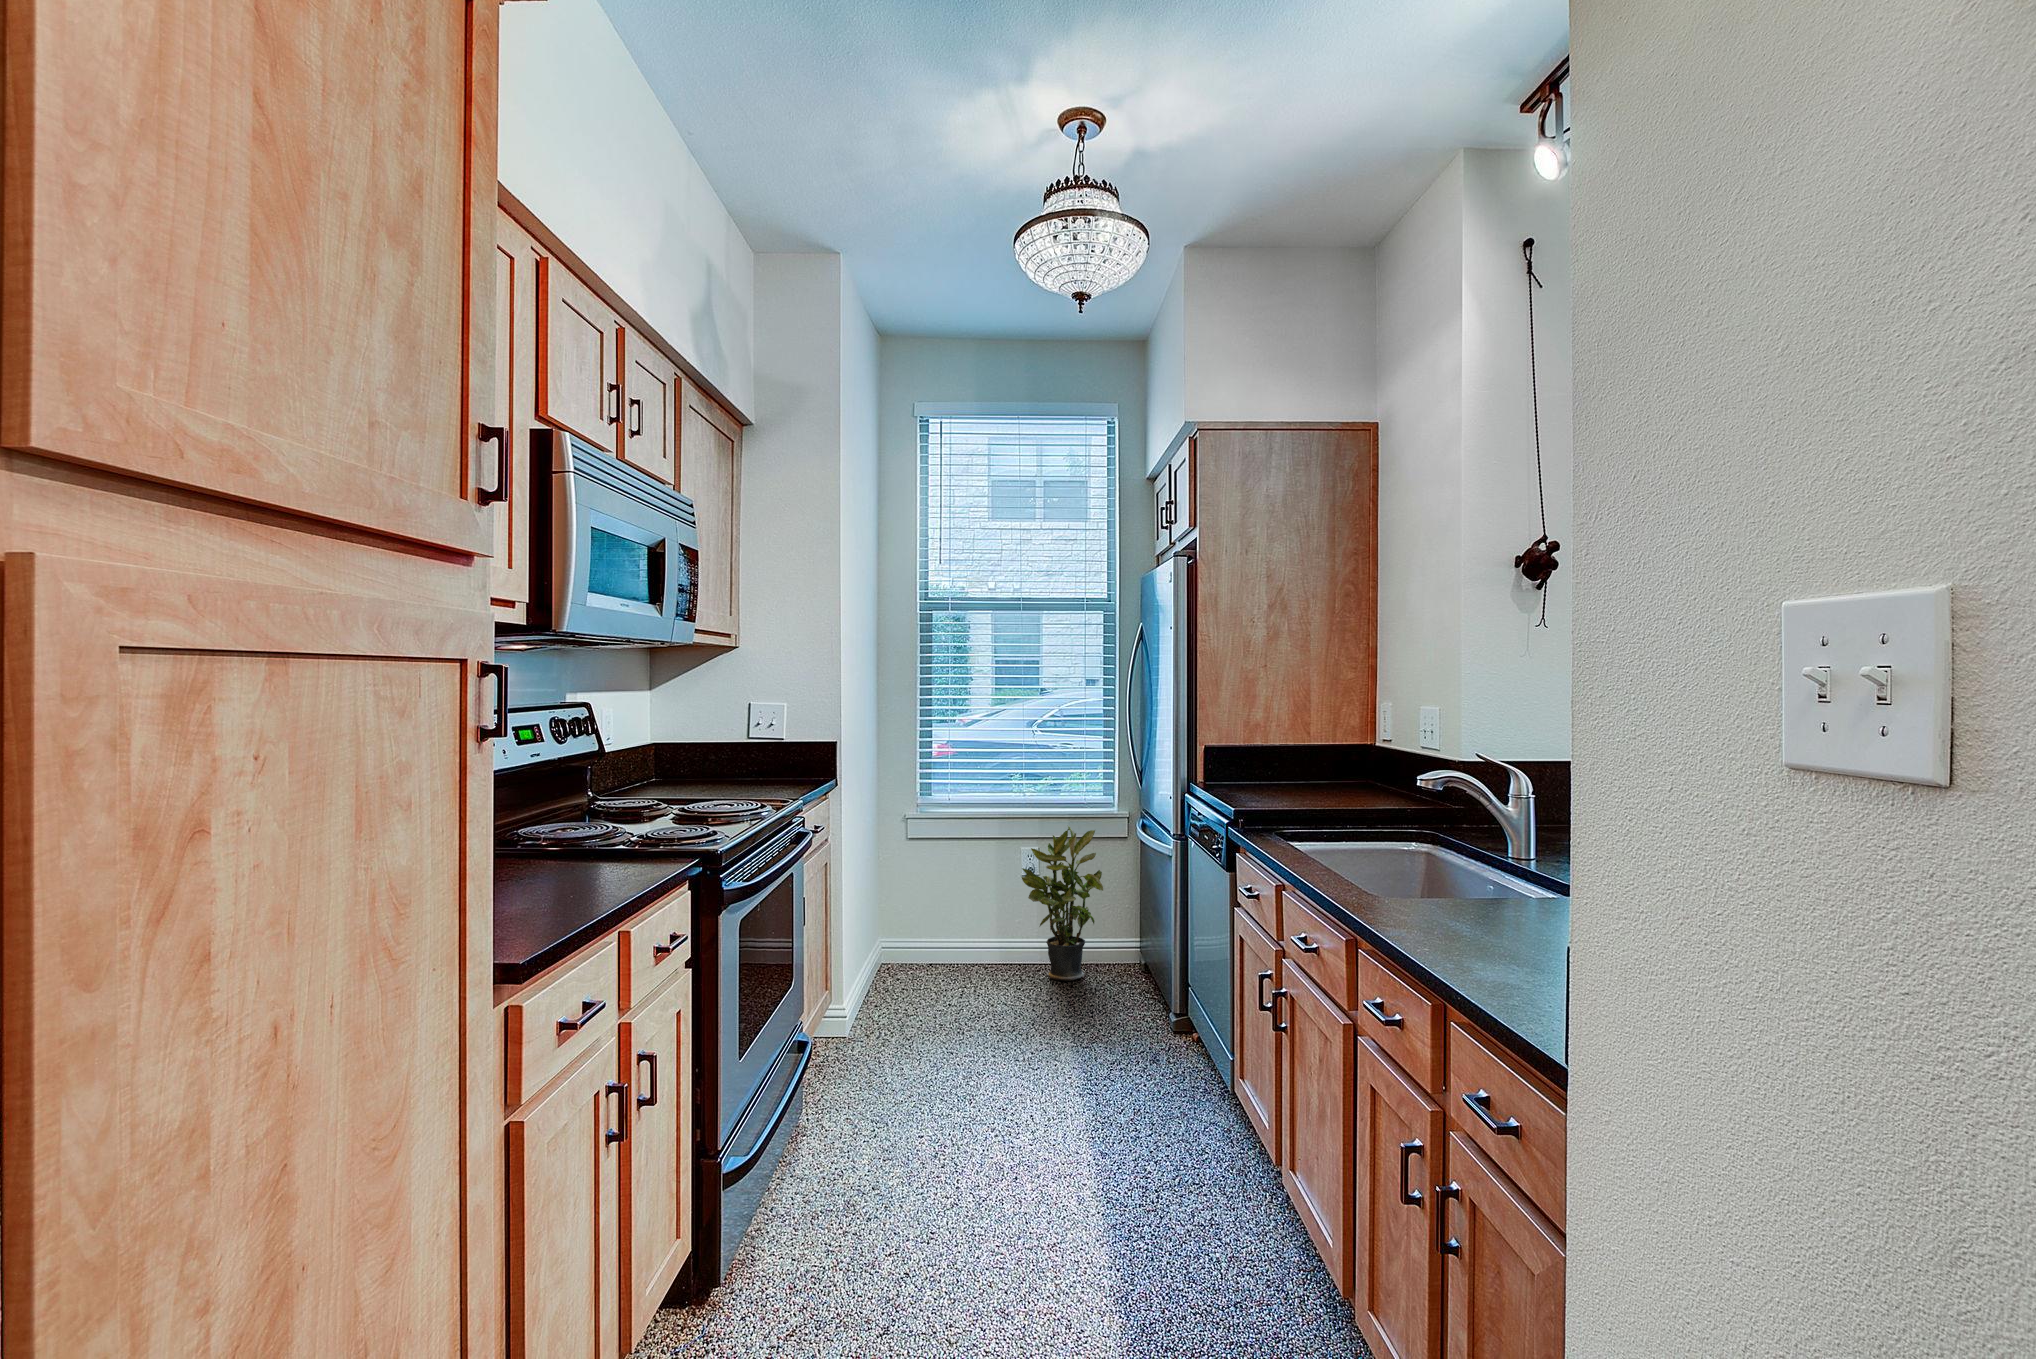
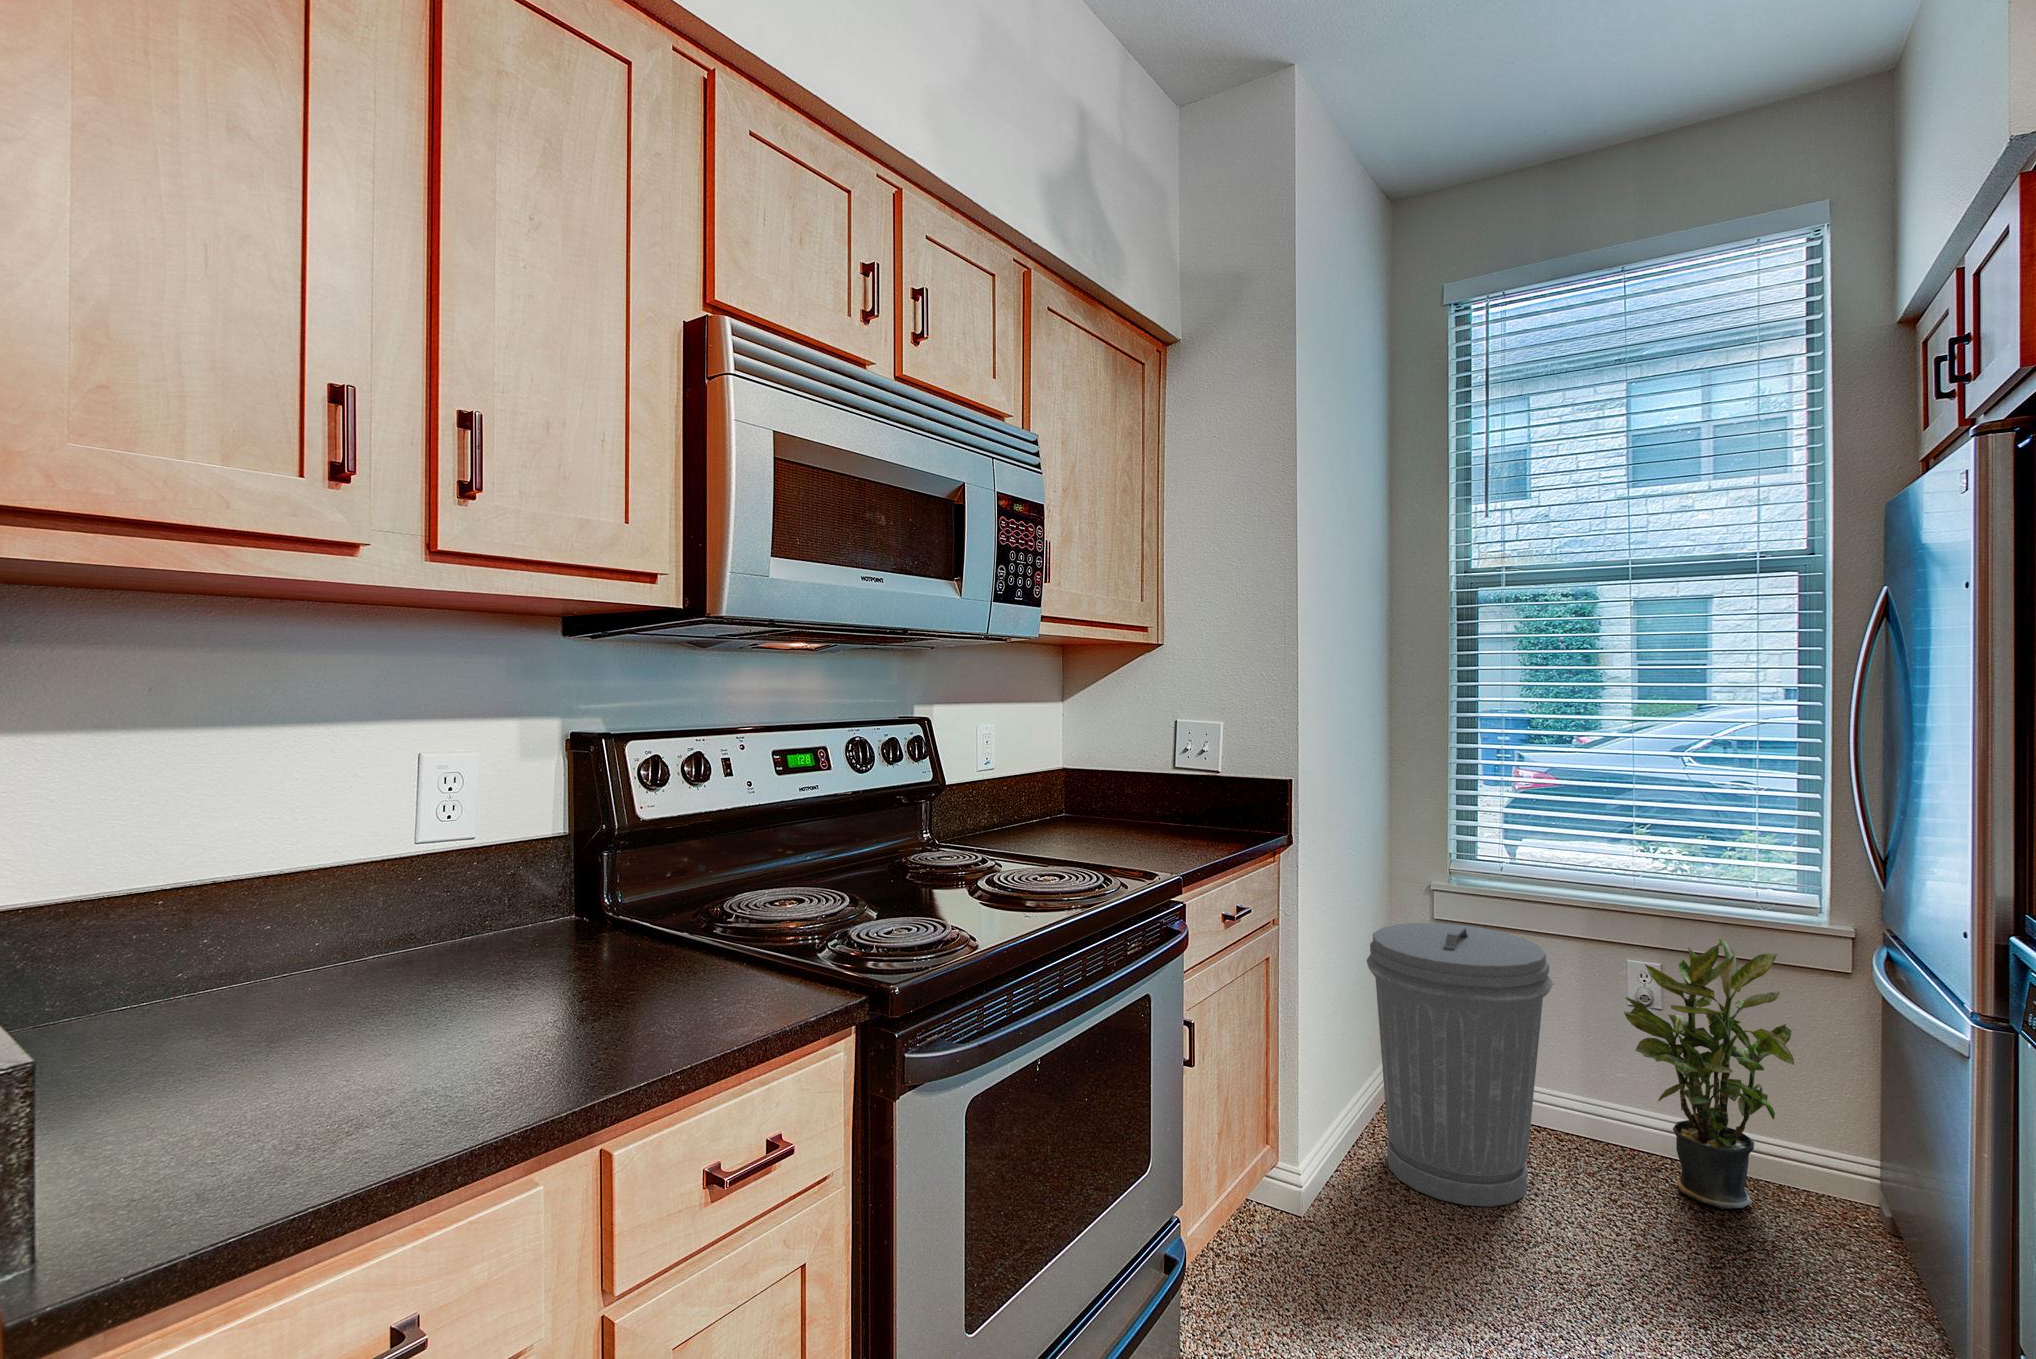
trash can: none [875,836,987,1010] -> present [1366,923,1553,1207]

